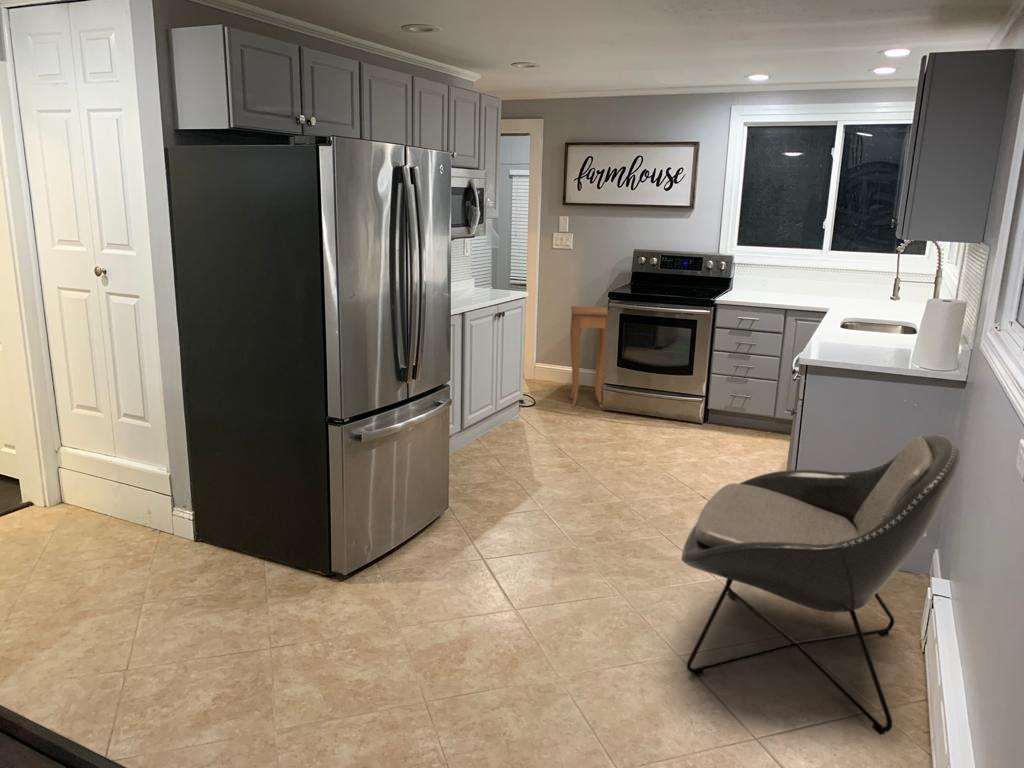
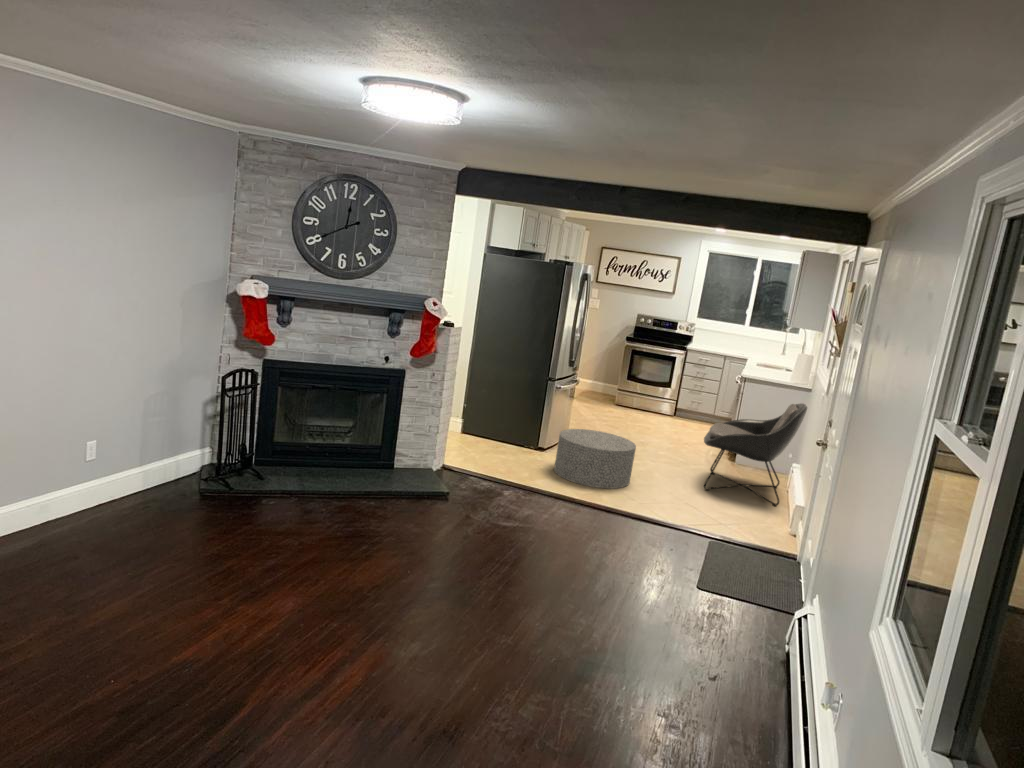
side table: present [570,306,607,407] -> none [593,344,627,405]
ottoman: none [303,525,499,711] -> present [554,429,636,488]

